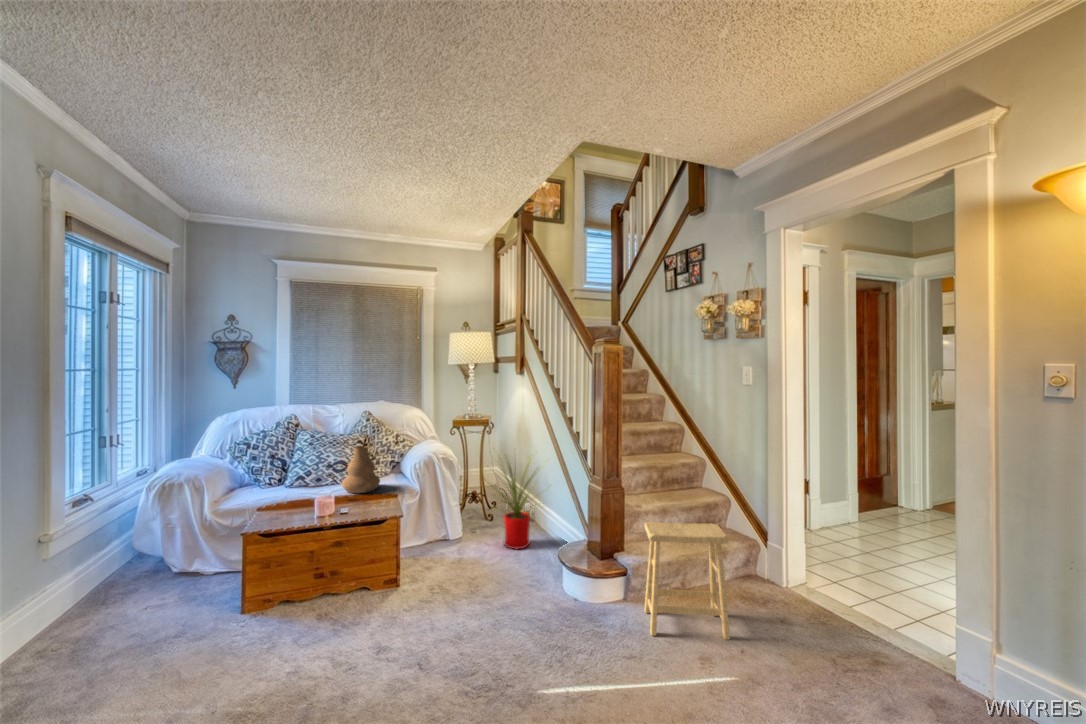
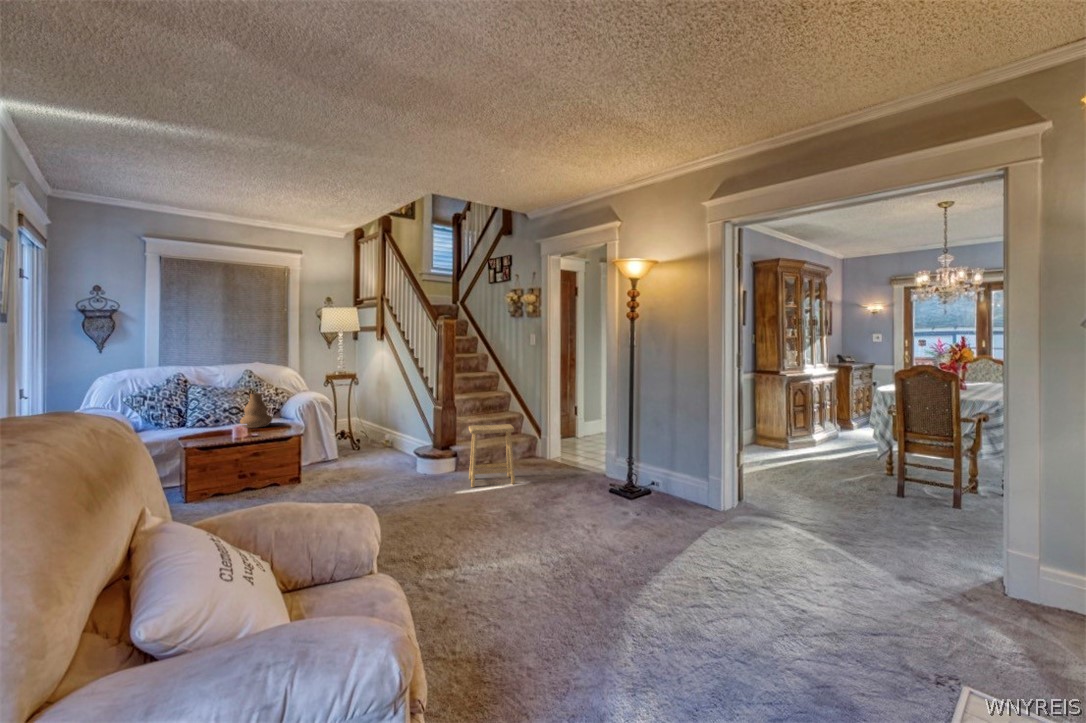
house plant: present [495,463,534,549] -> none [353,391,408,462]

